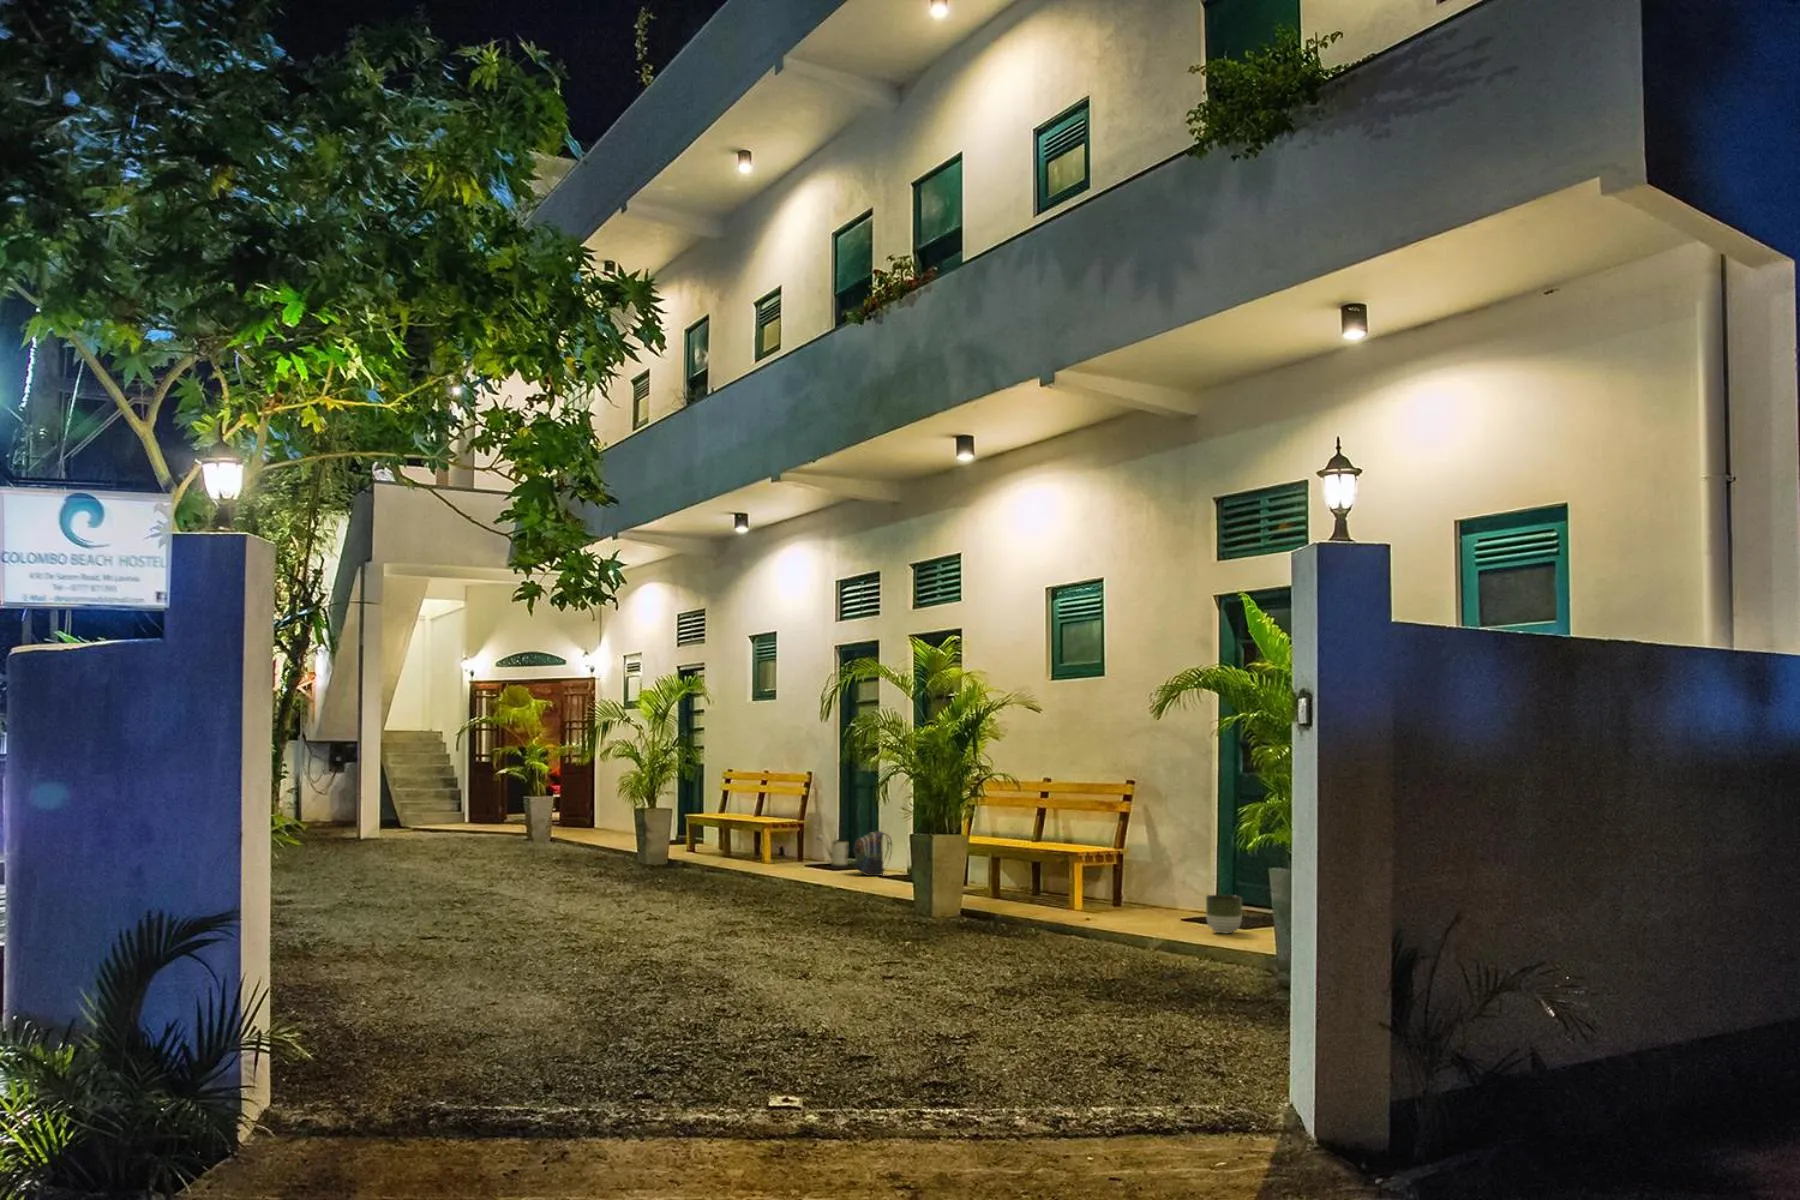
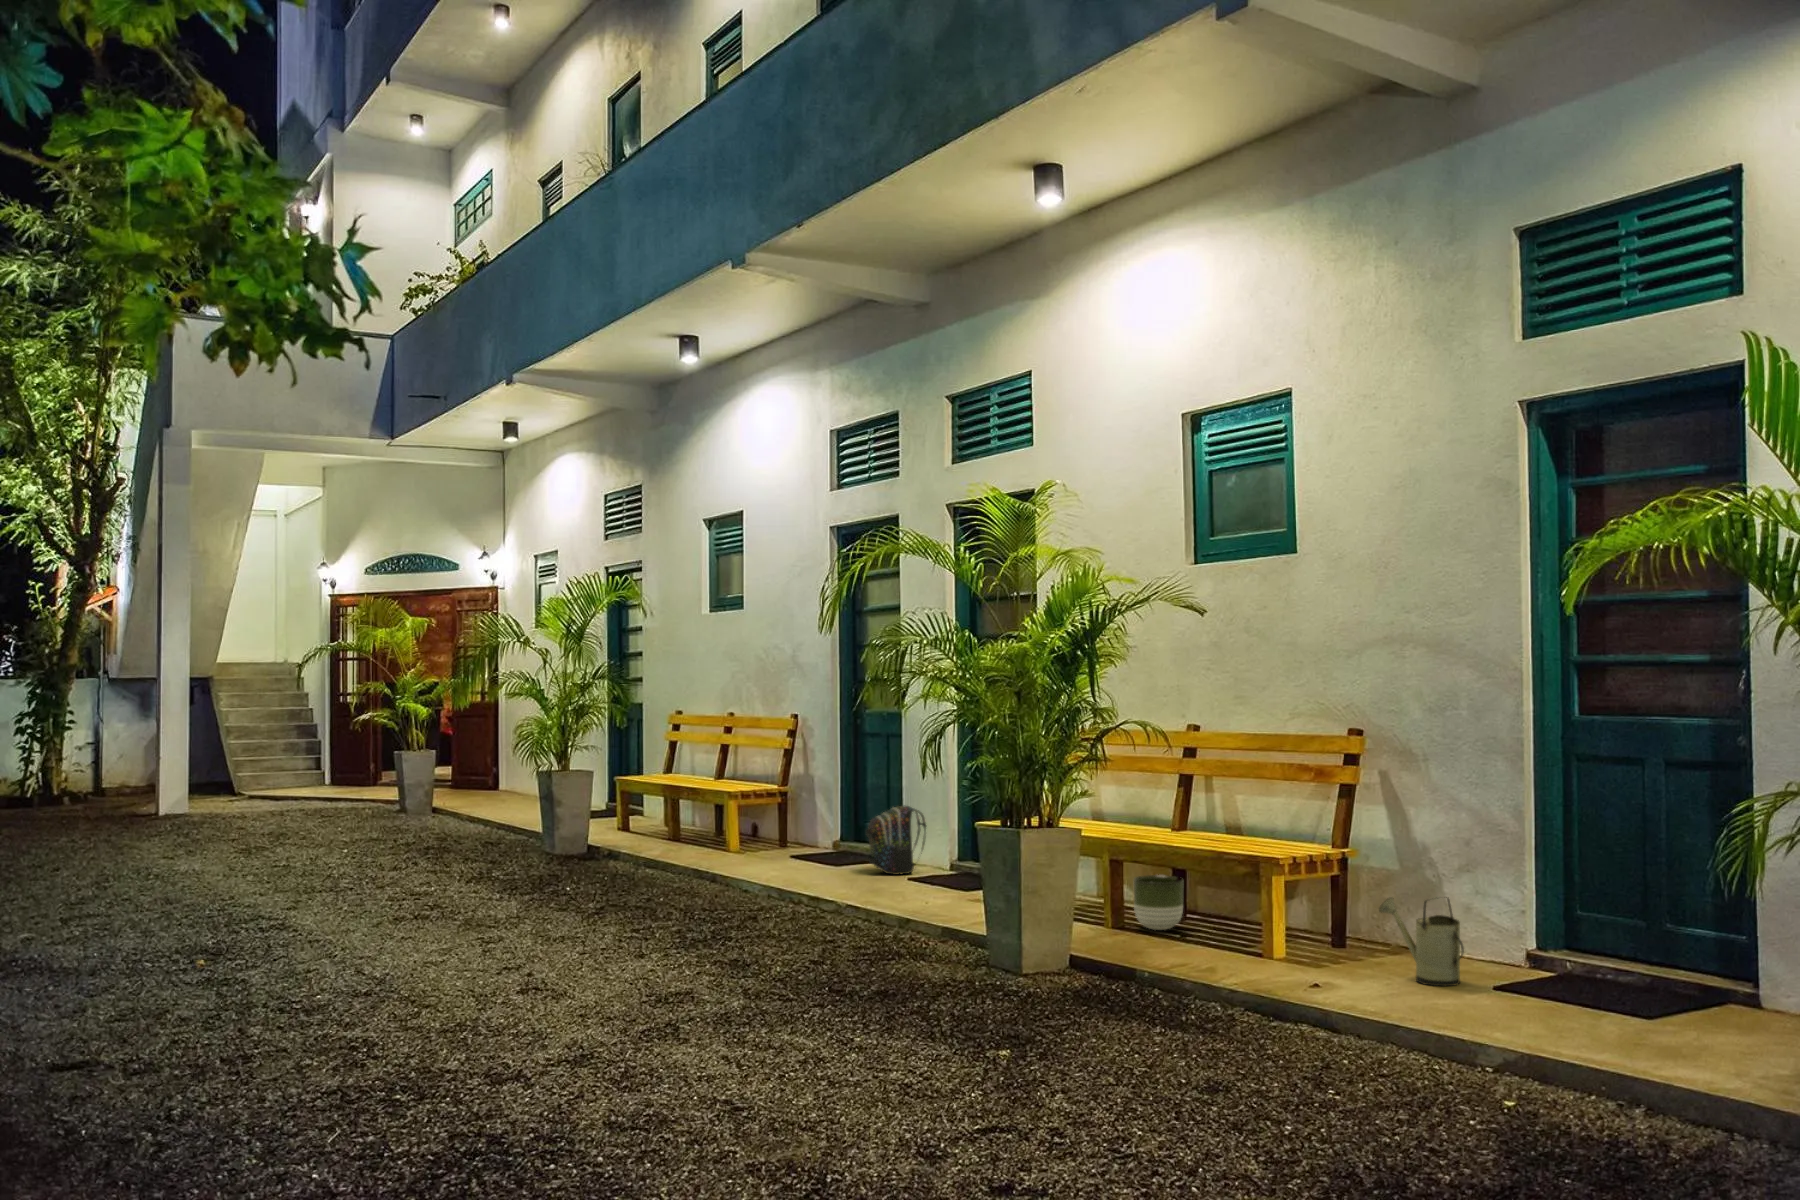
watering can: present [817,834,848,867] -> present [1379,897,1464,986]
planter: present [1206,895,1242,934] -> present [1133,875,1183,930]

